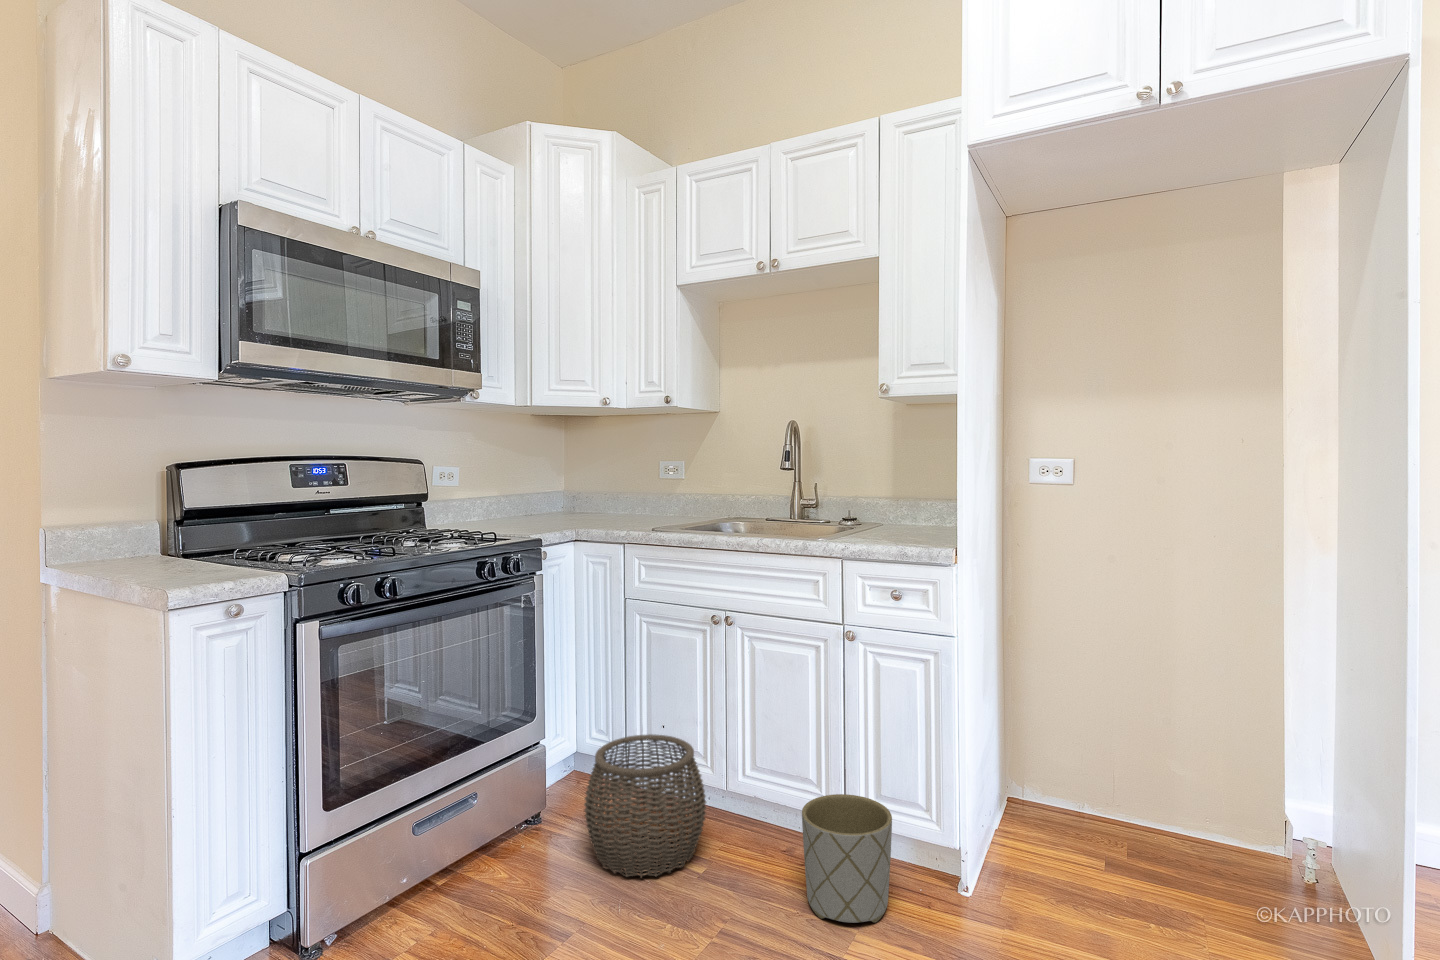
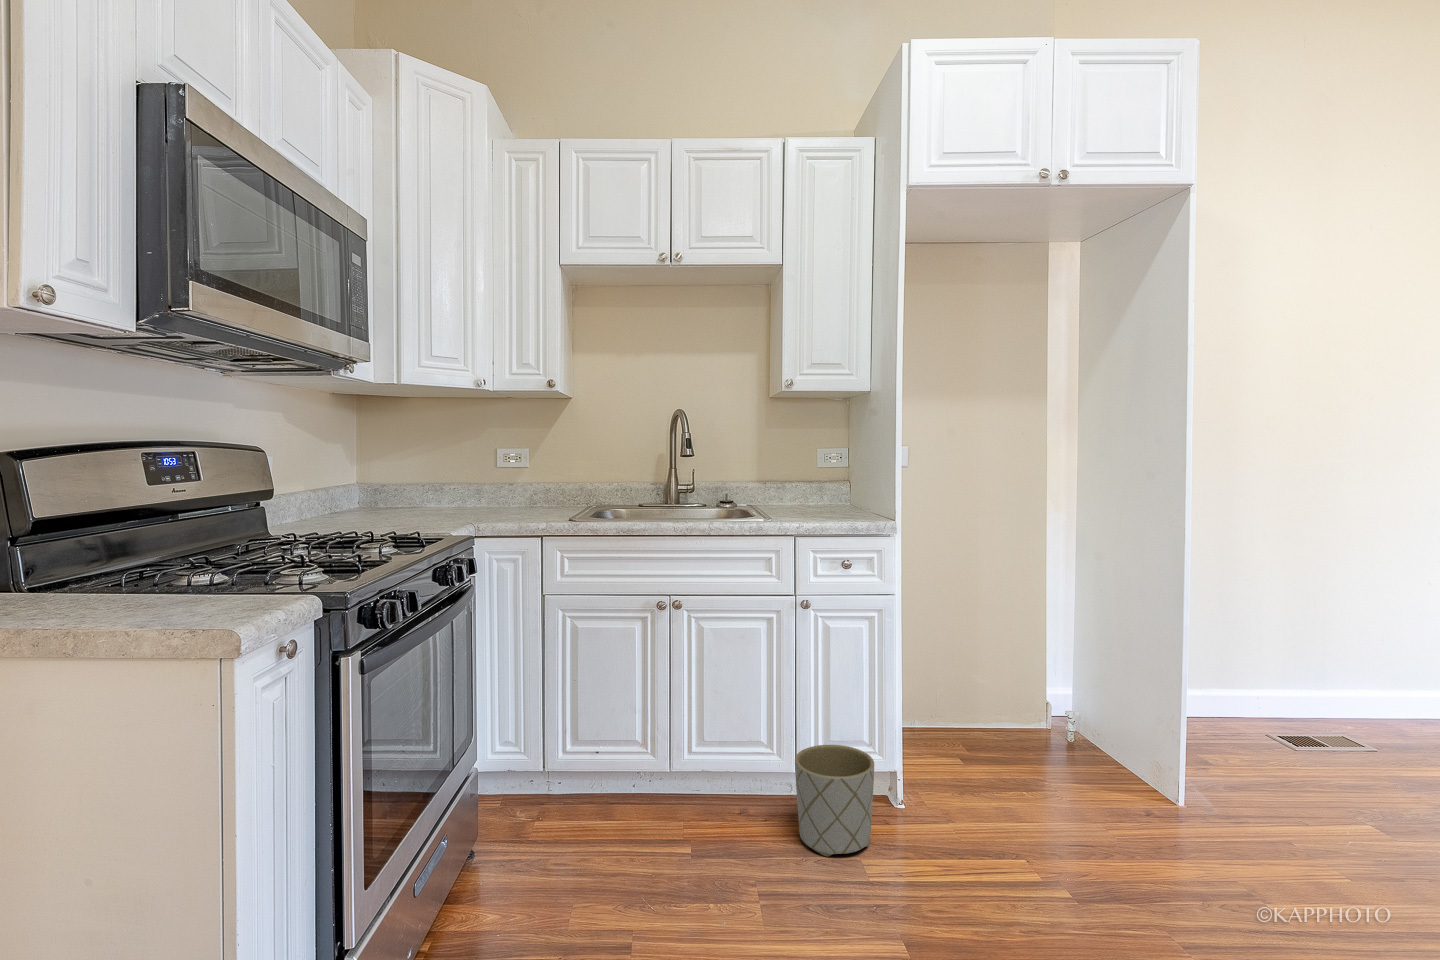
woven basket: present [584,734,706,877] -> none [565,728,691,876]

